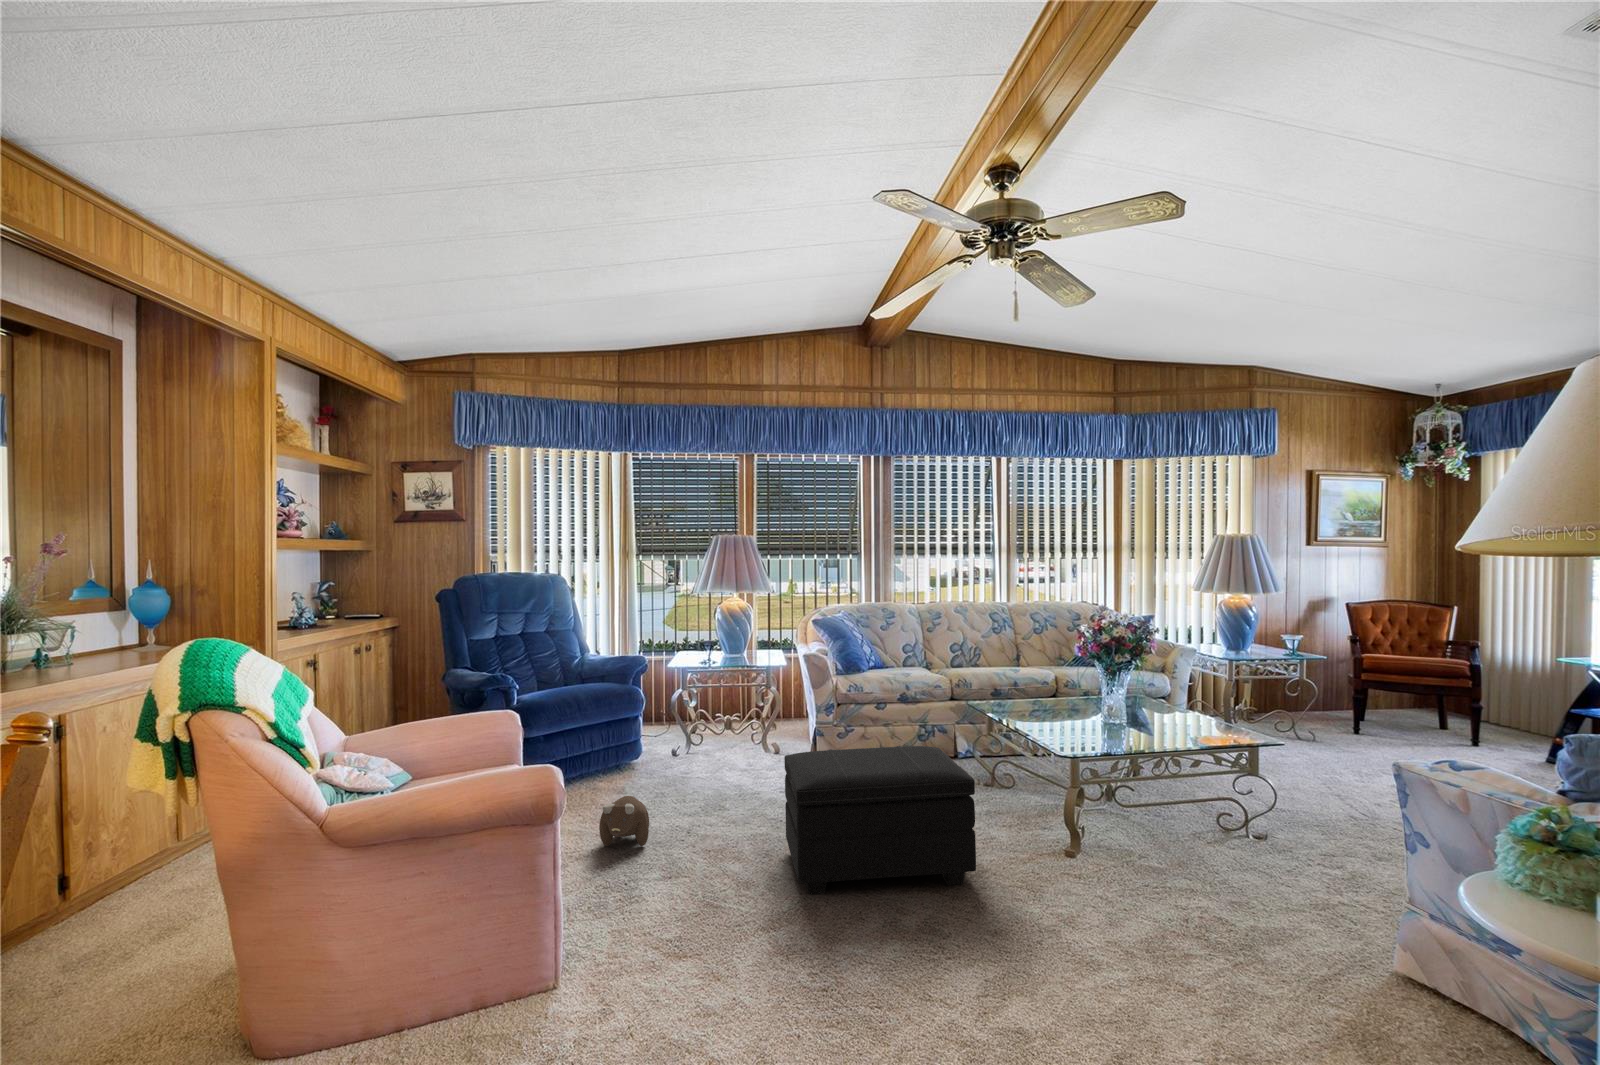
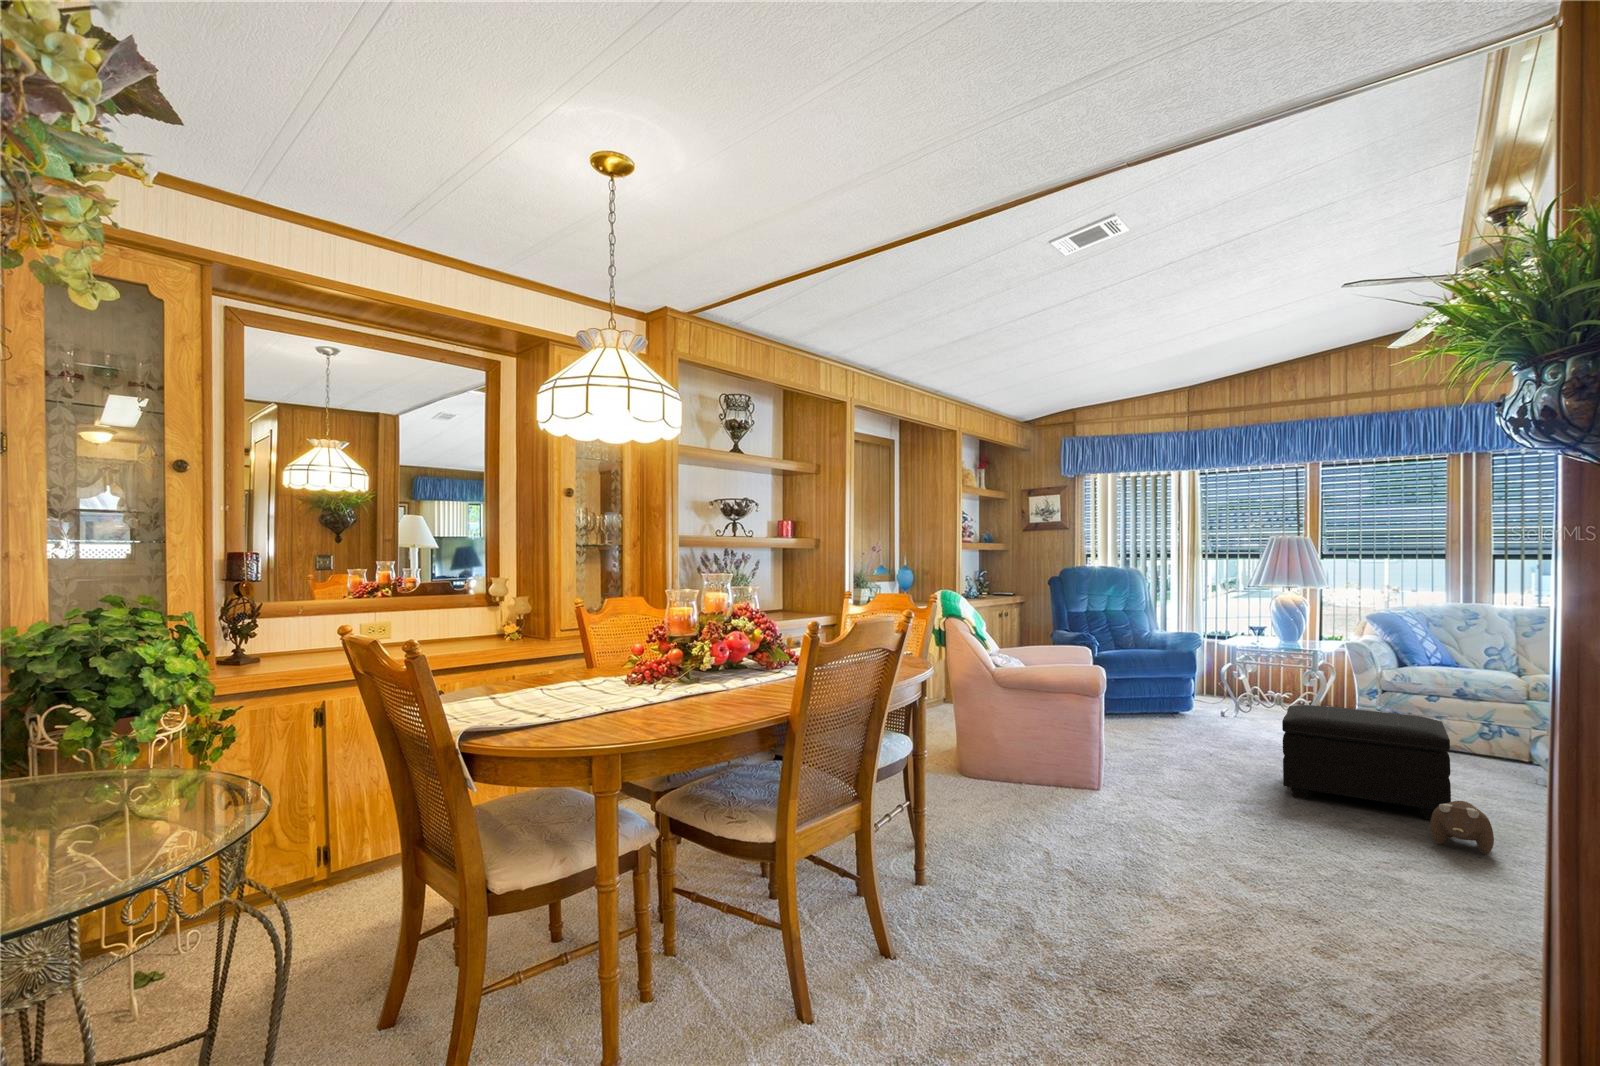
plush toy: present [599,796,649,846] -> present [1430,801,1494,854]

